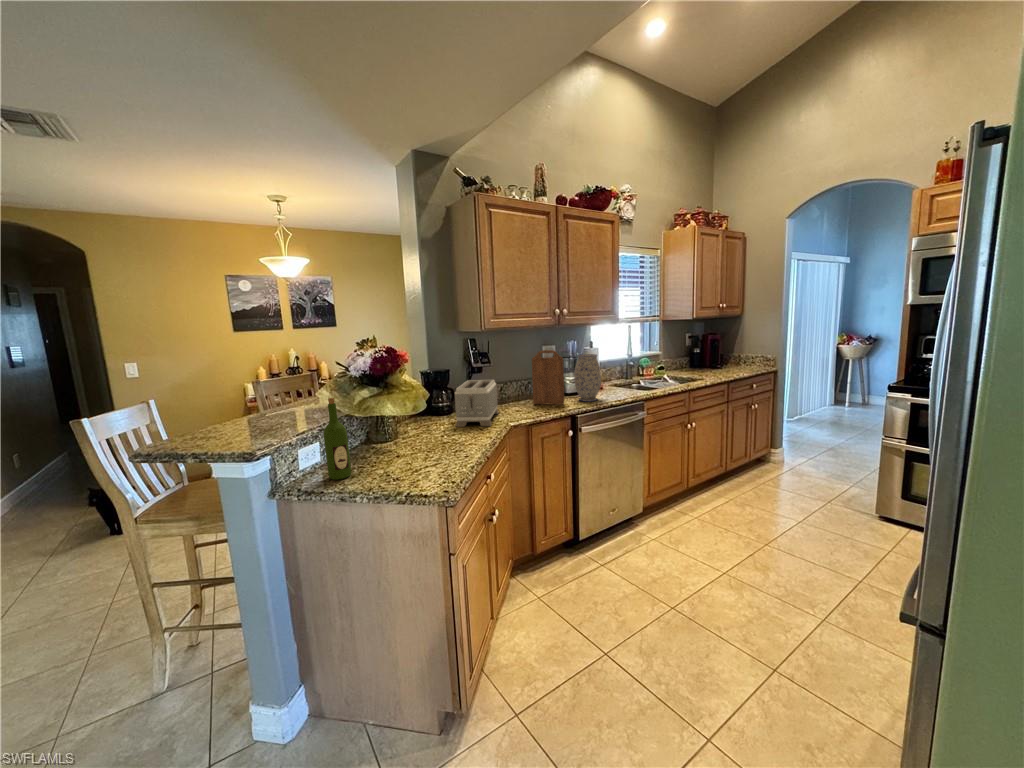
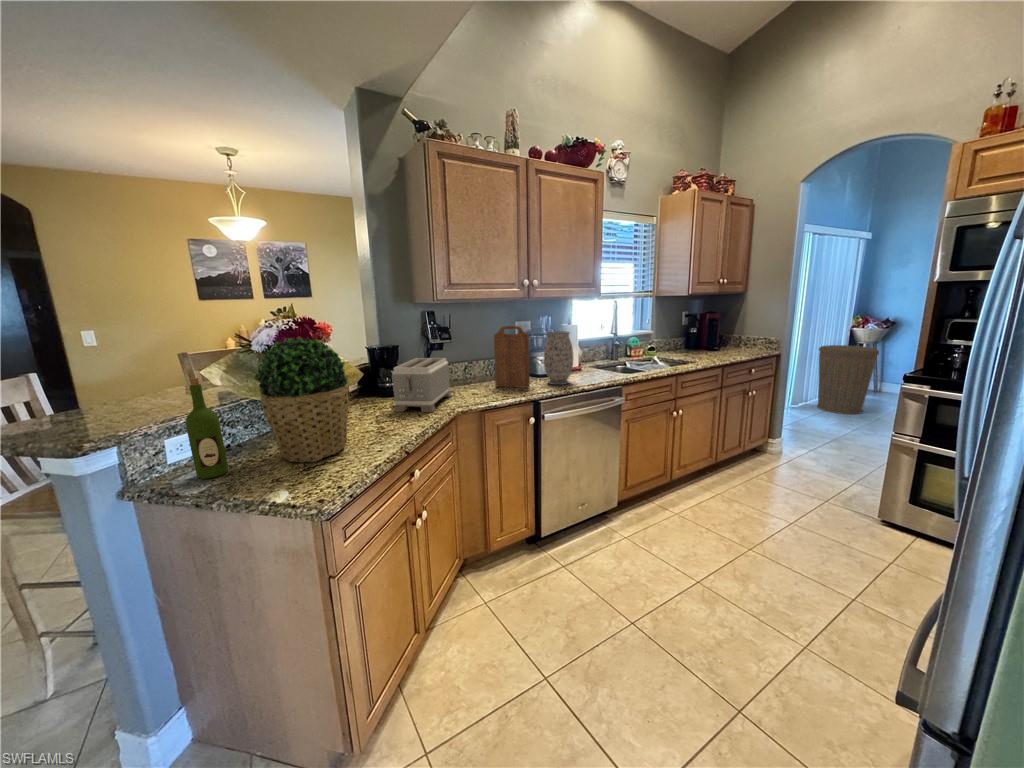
trash can: none [811,361,866,425] -> present [817,345,879,414]
potted plant: none [371,364,440,466] -> present [254,338,350,463]

